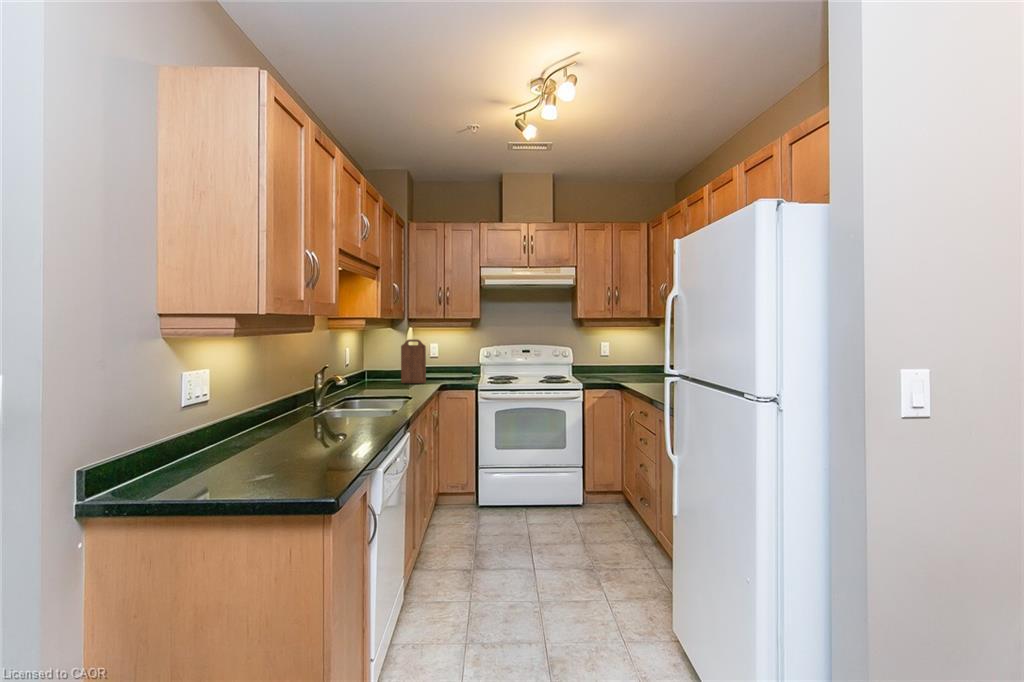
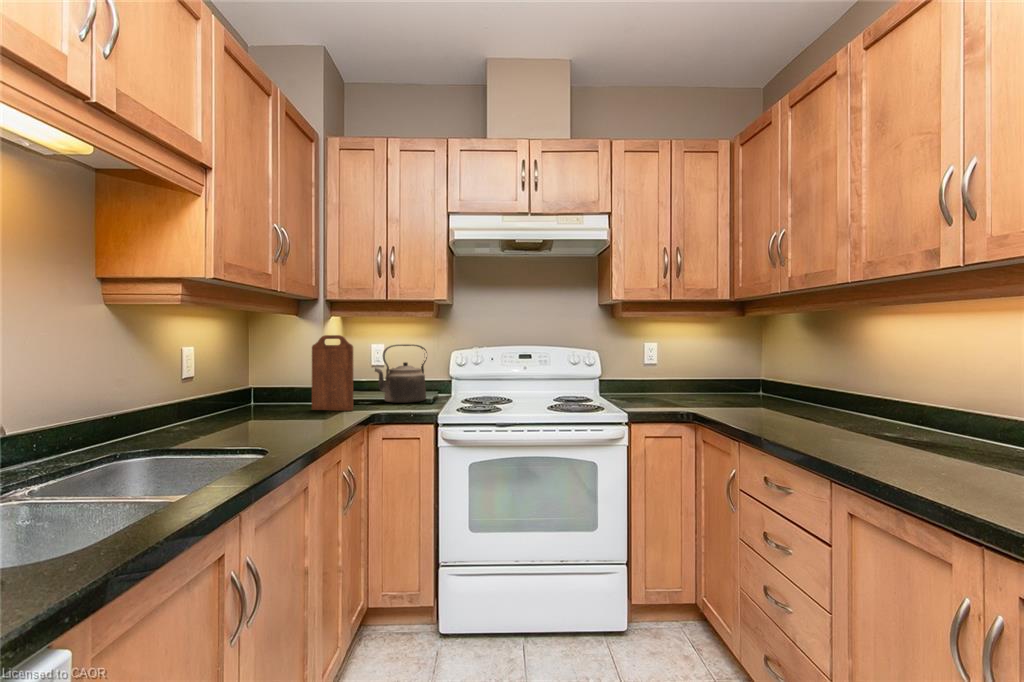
kettle: none [434,344,465,380] -> present [375,344,427,403]

